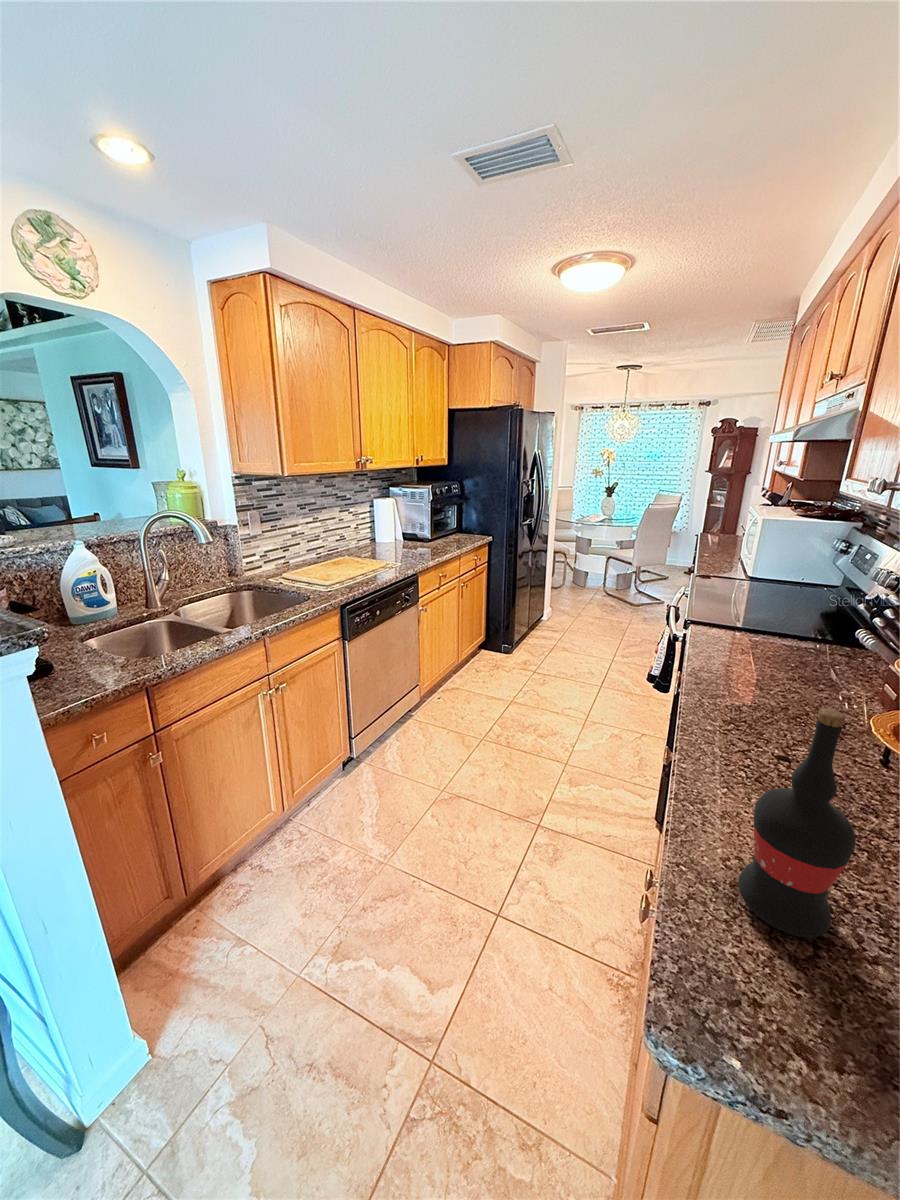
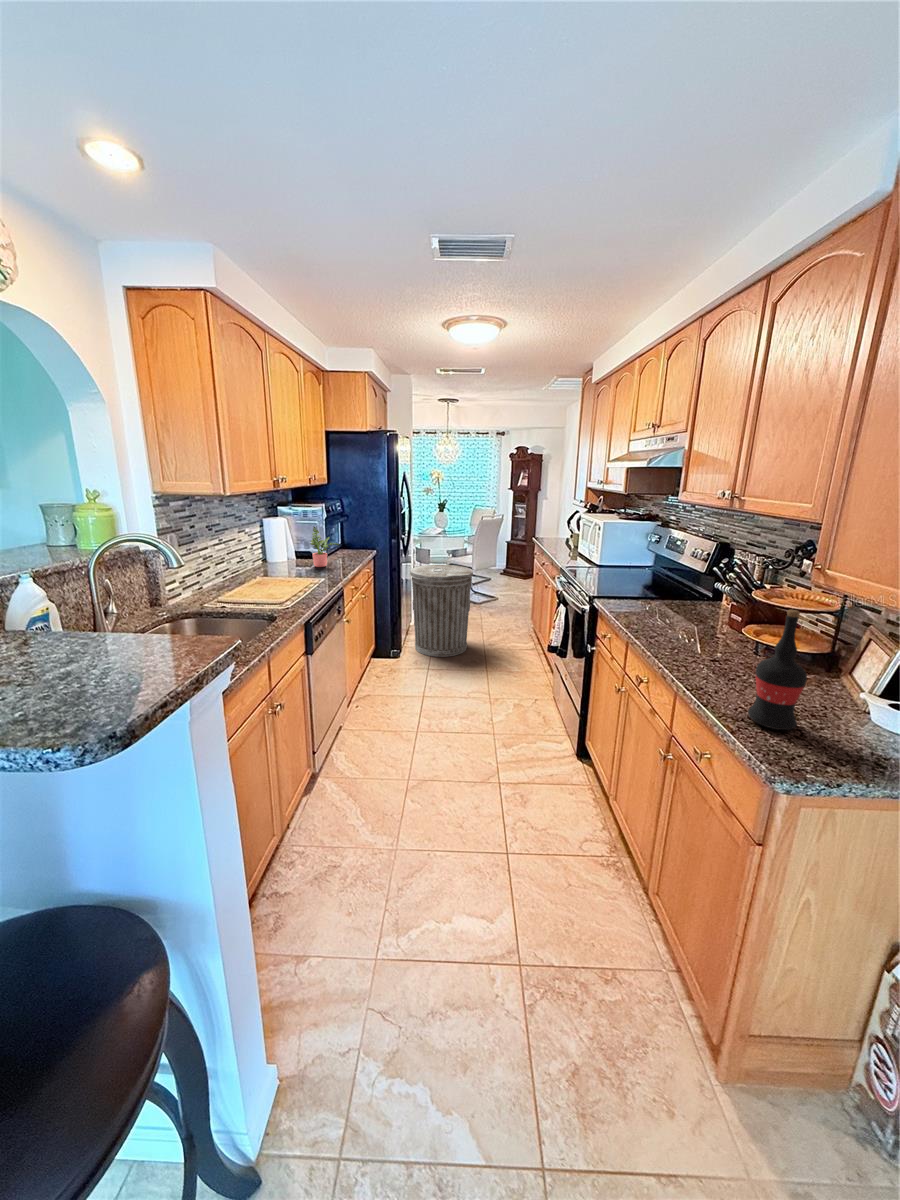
potted plant: none [406,508,438,550] -> present [310,527,339,567]
trash can: none [534,555,607,659] -> present [410,565,473,657]

